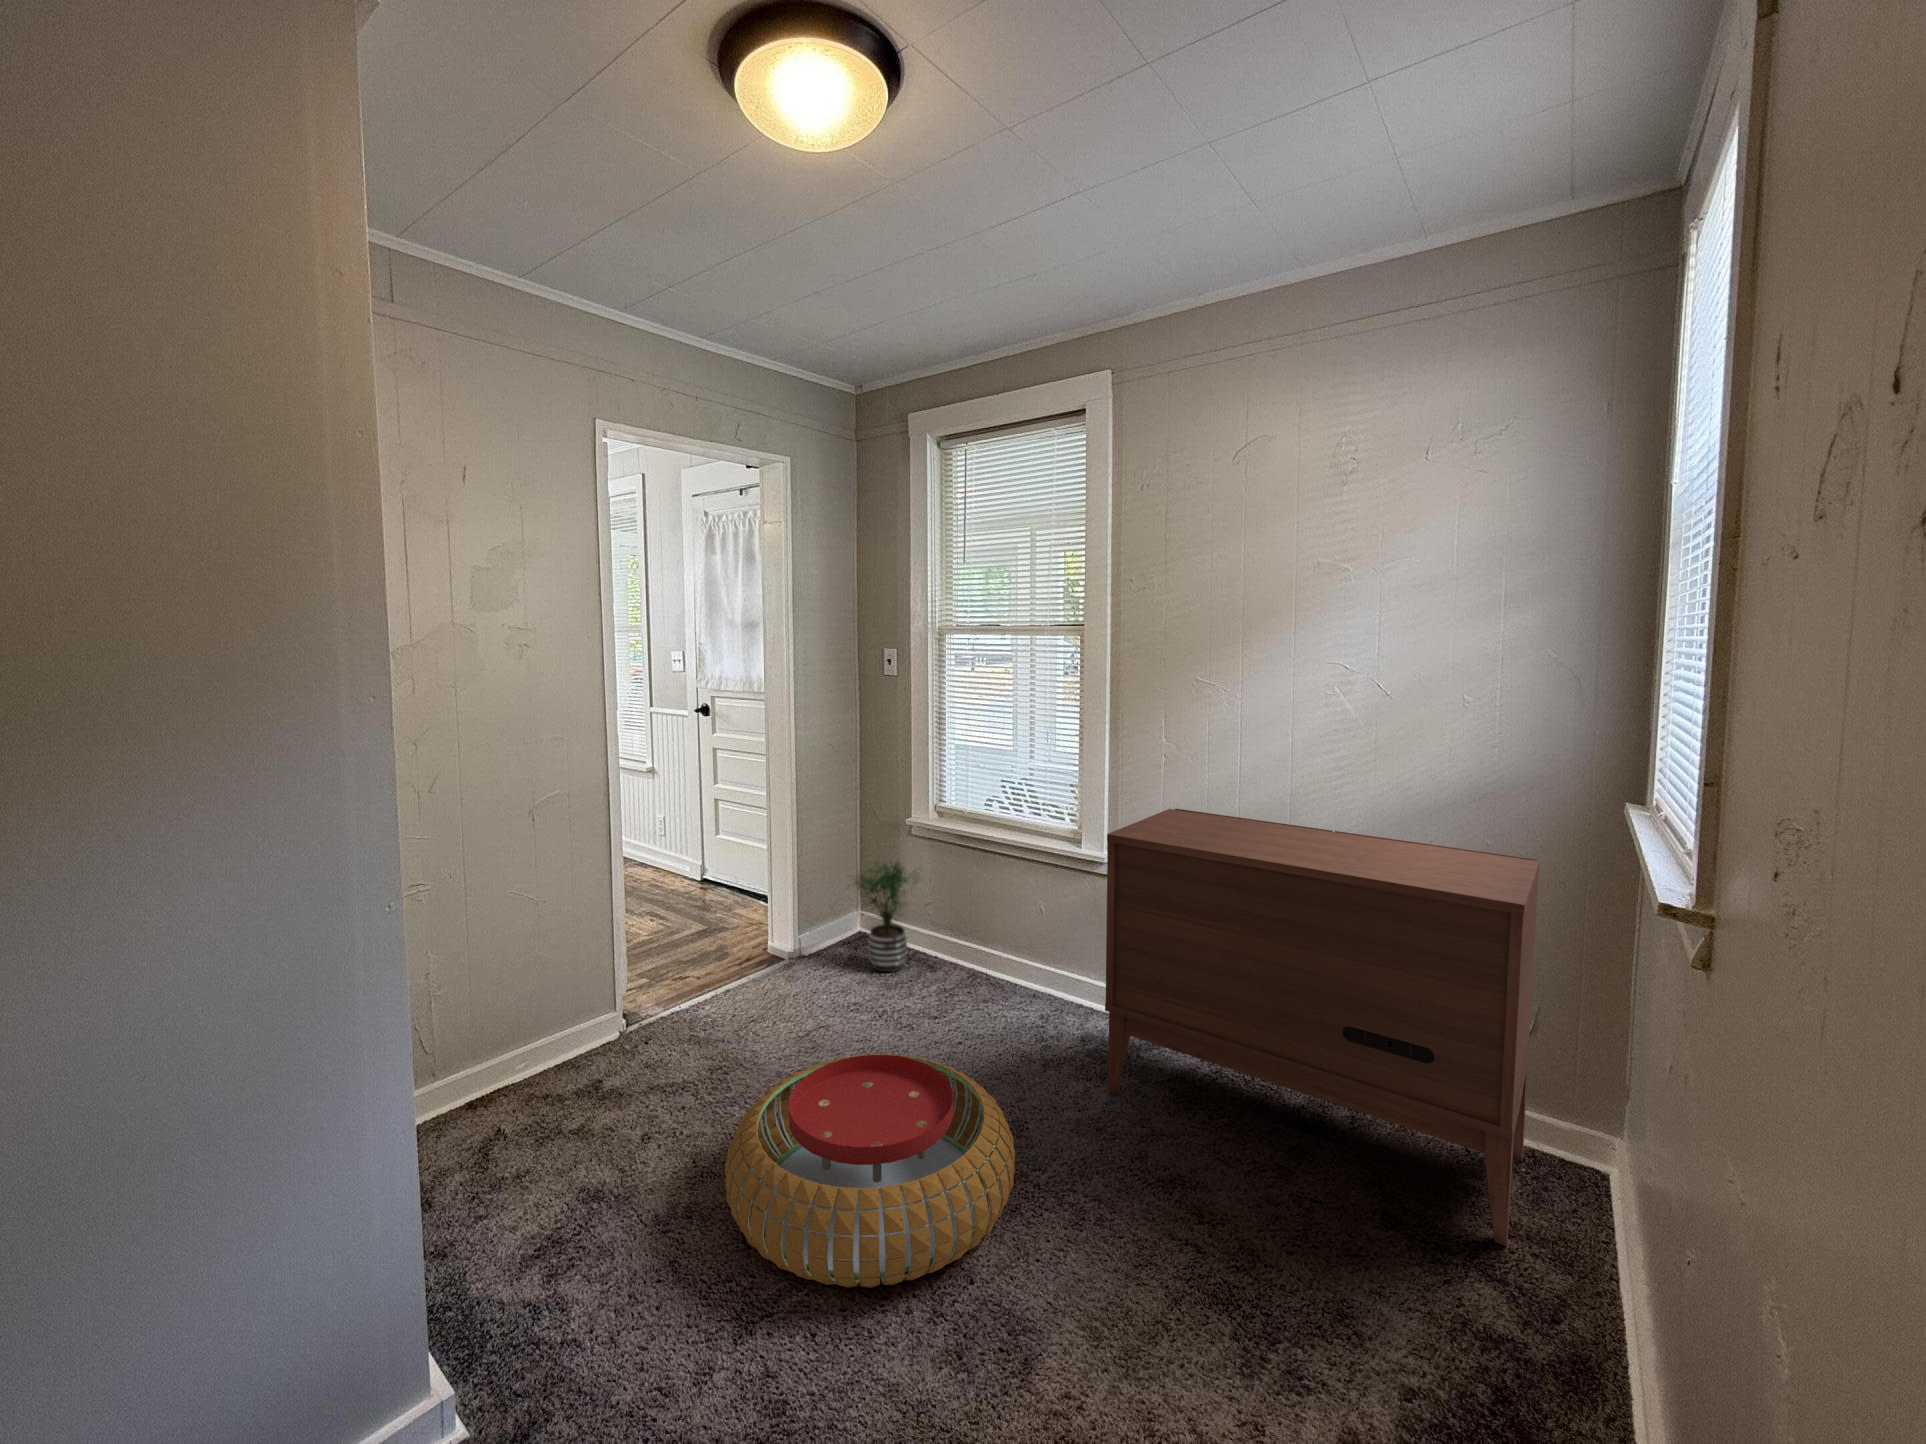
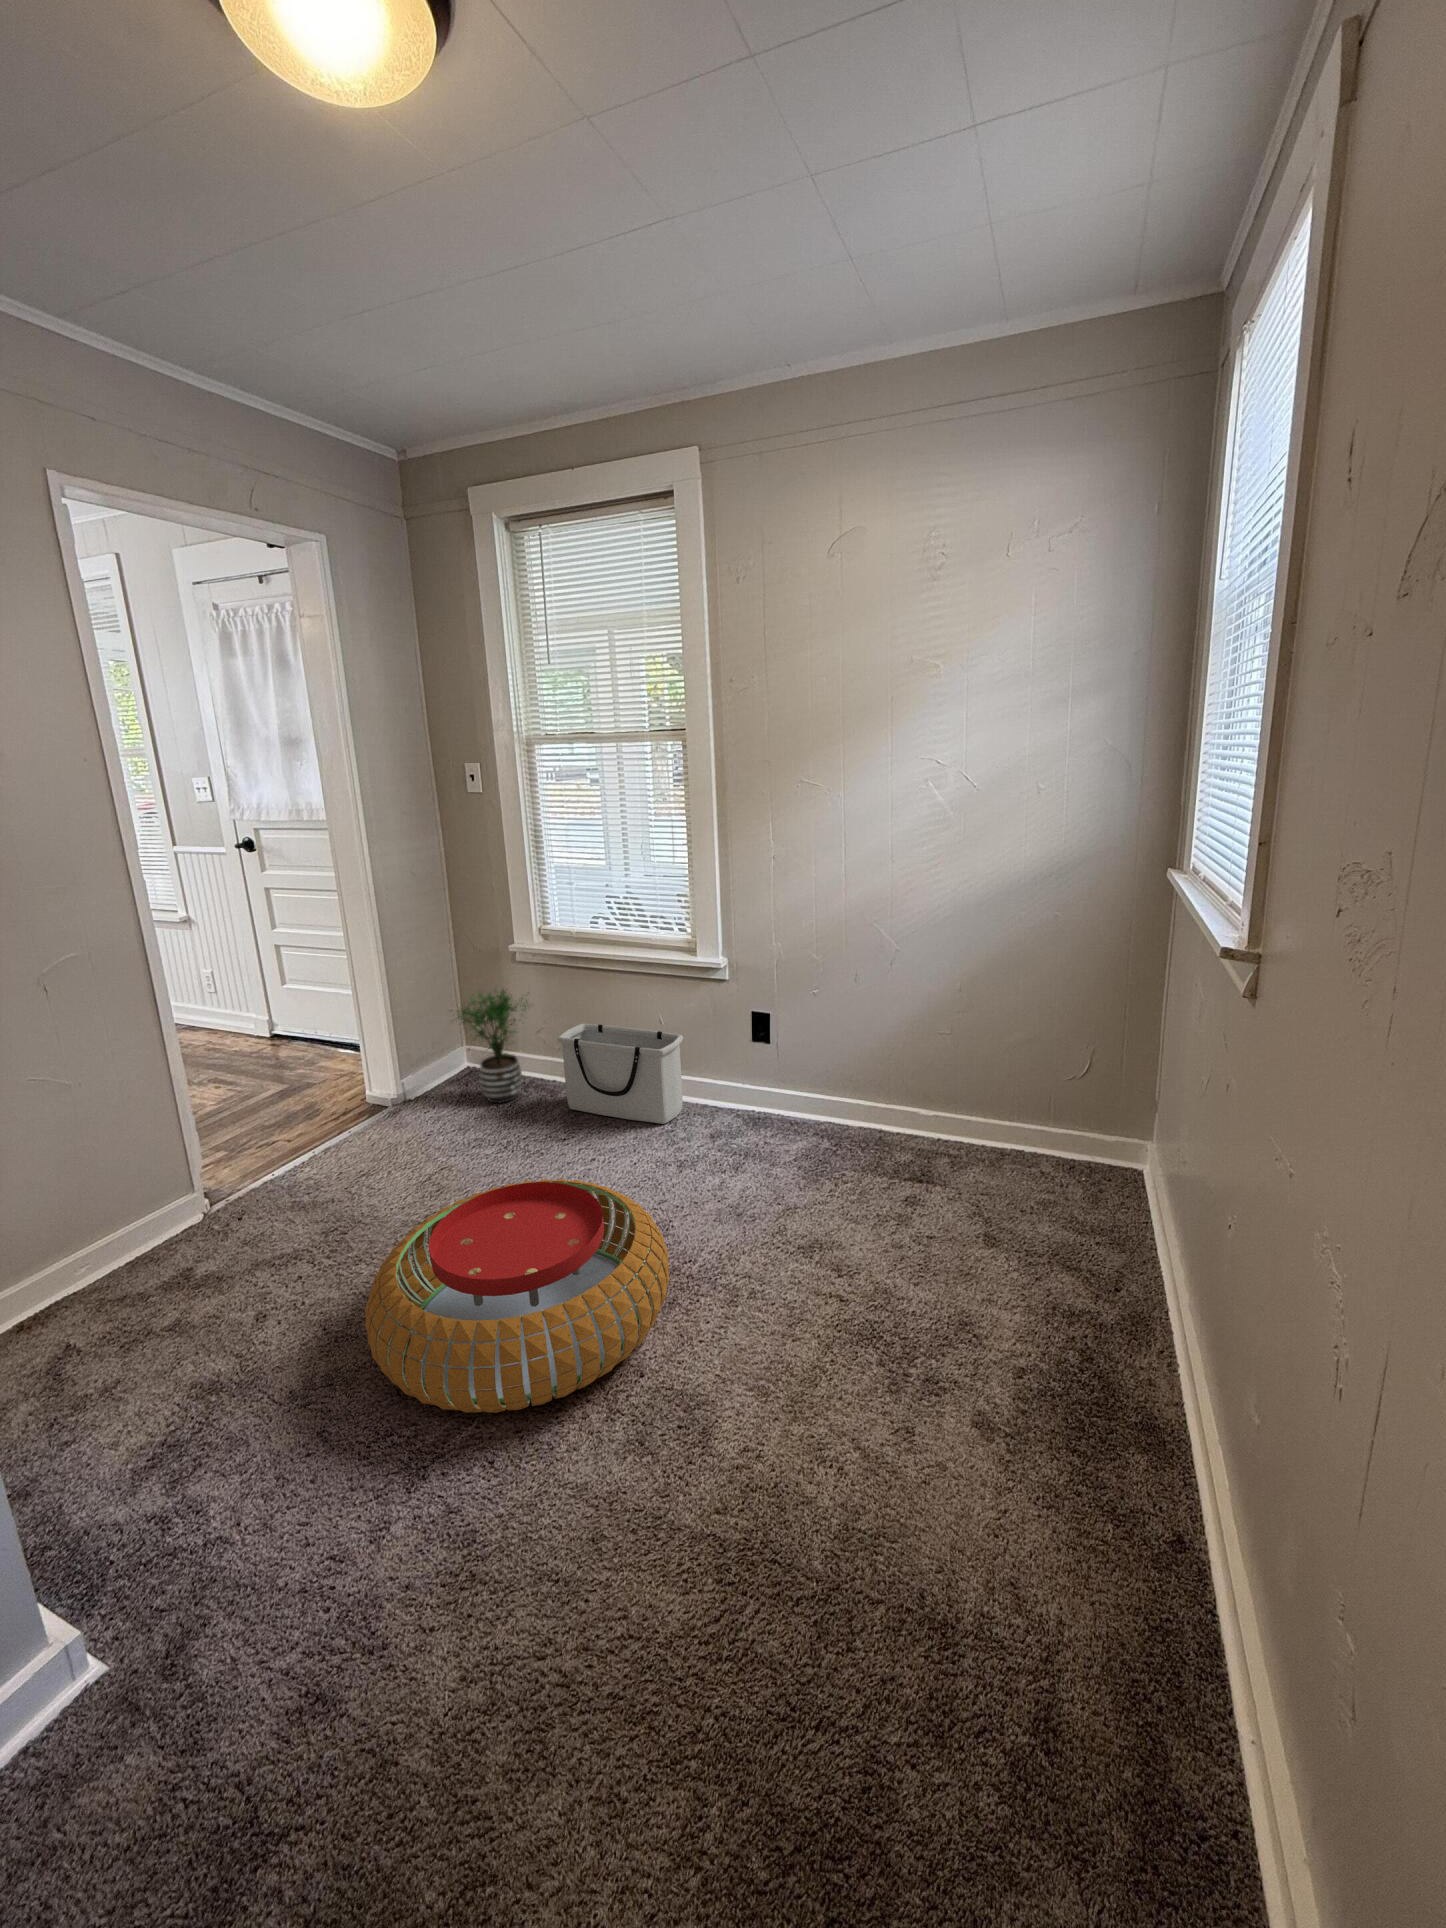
dresser: present [1105,809,1540,1246] -> none [727,908,1098,1242]
storage bin: none [942,904,1064,1019] -> present [558,1024,683,1124]

